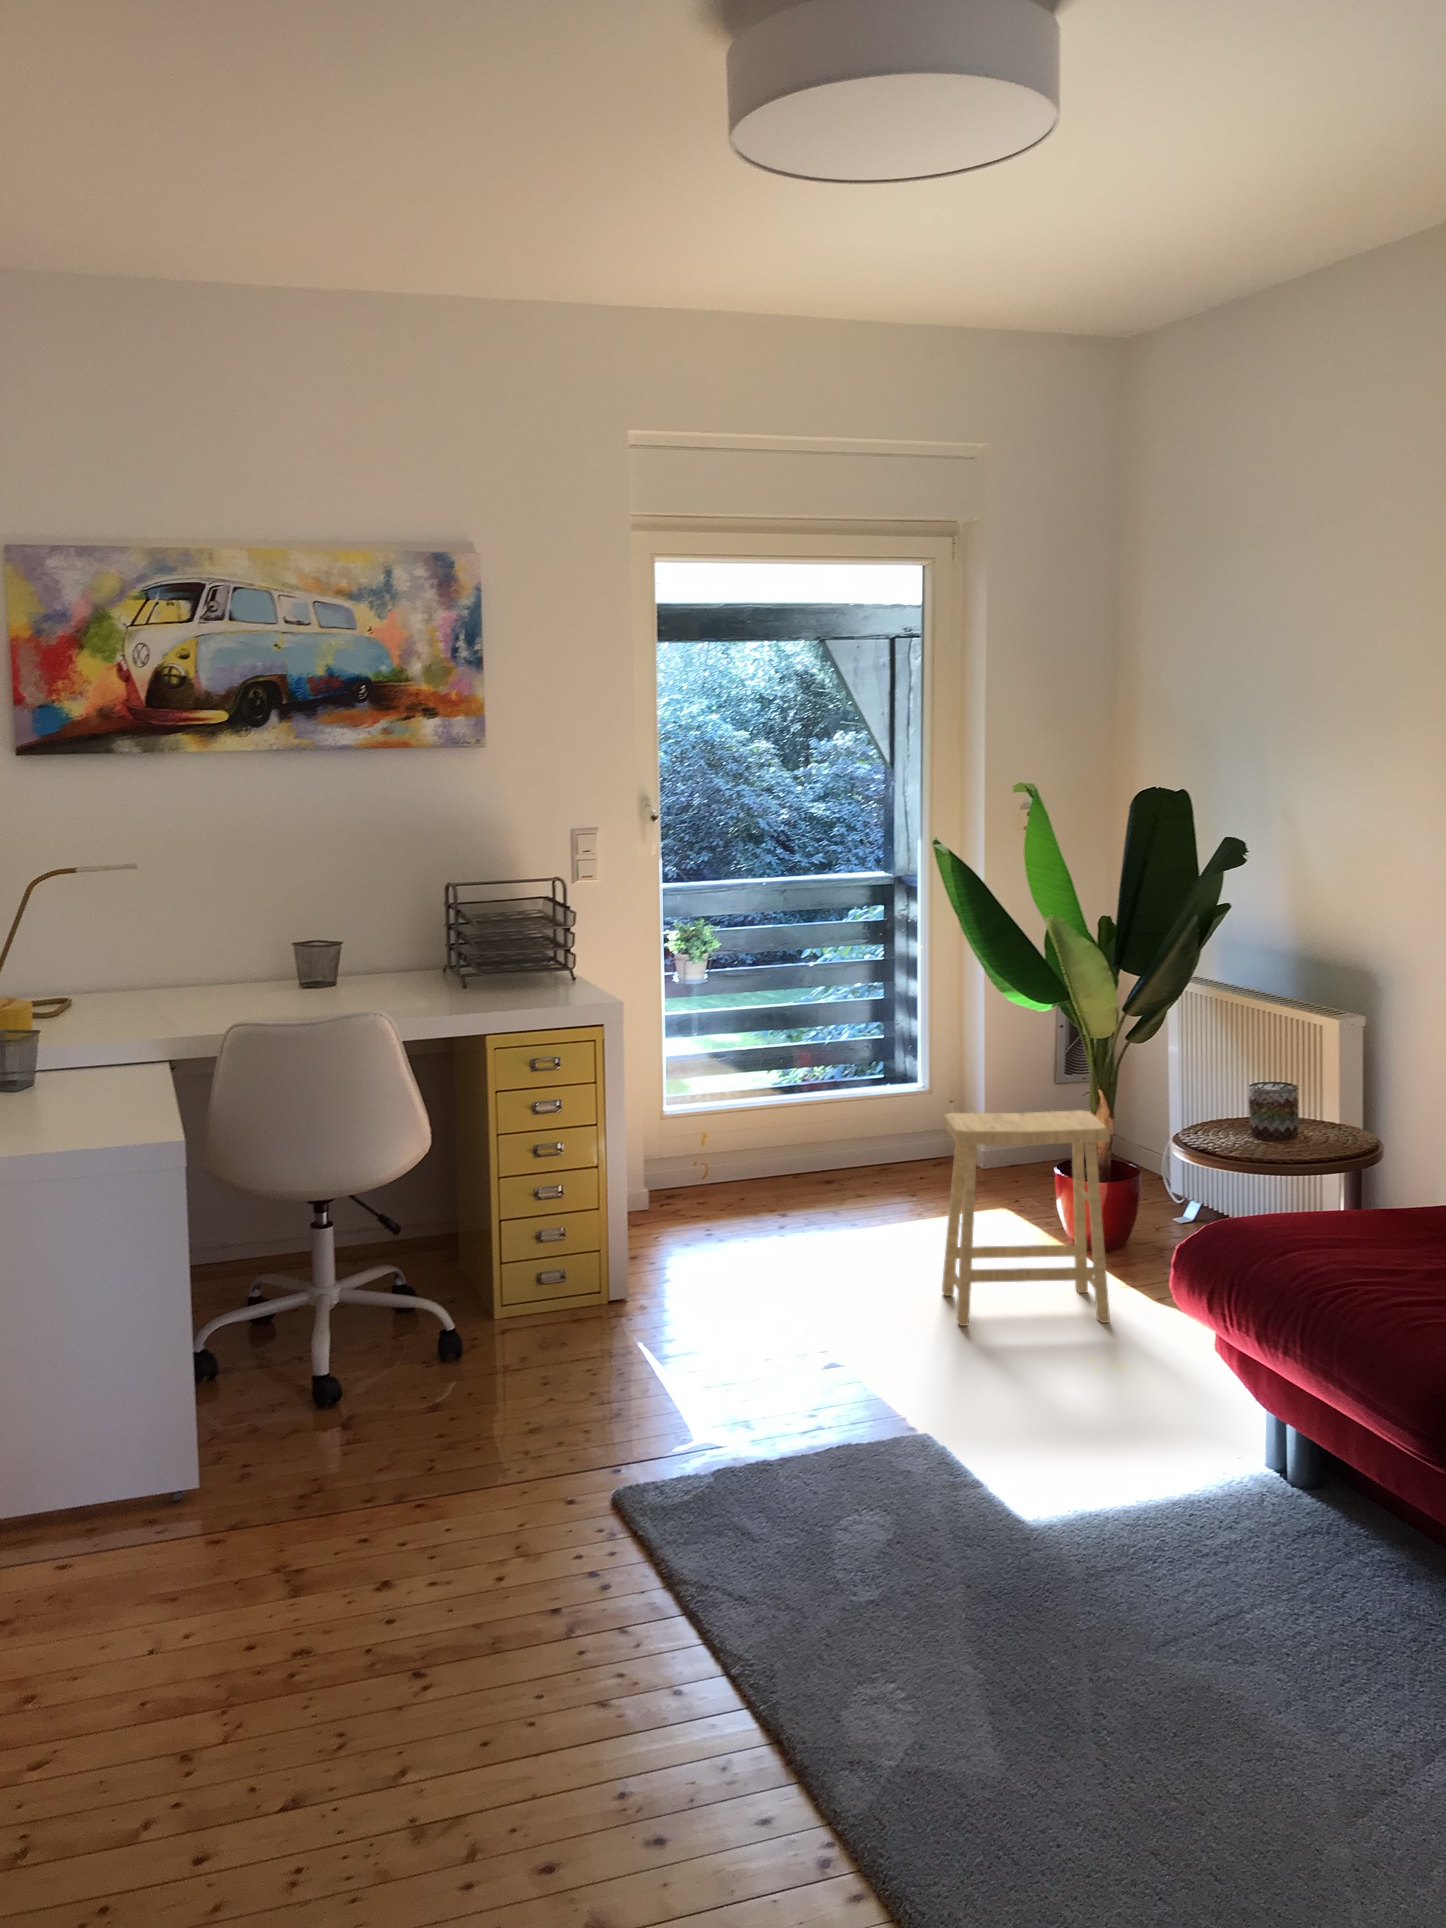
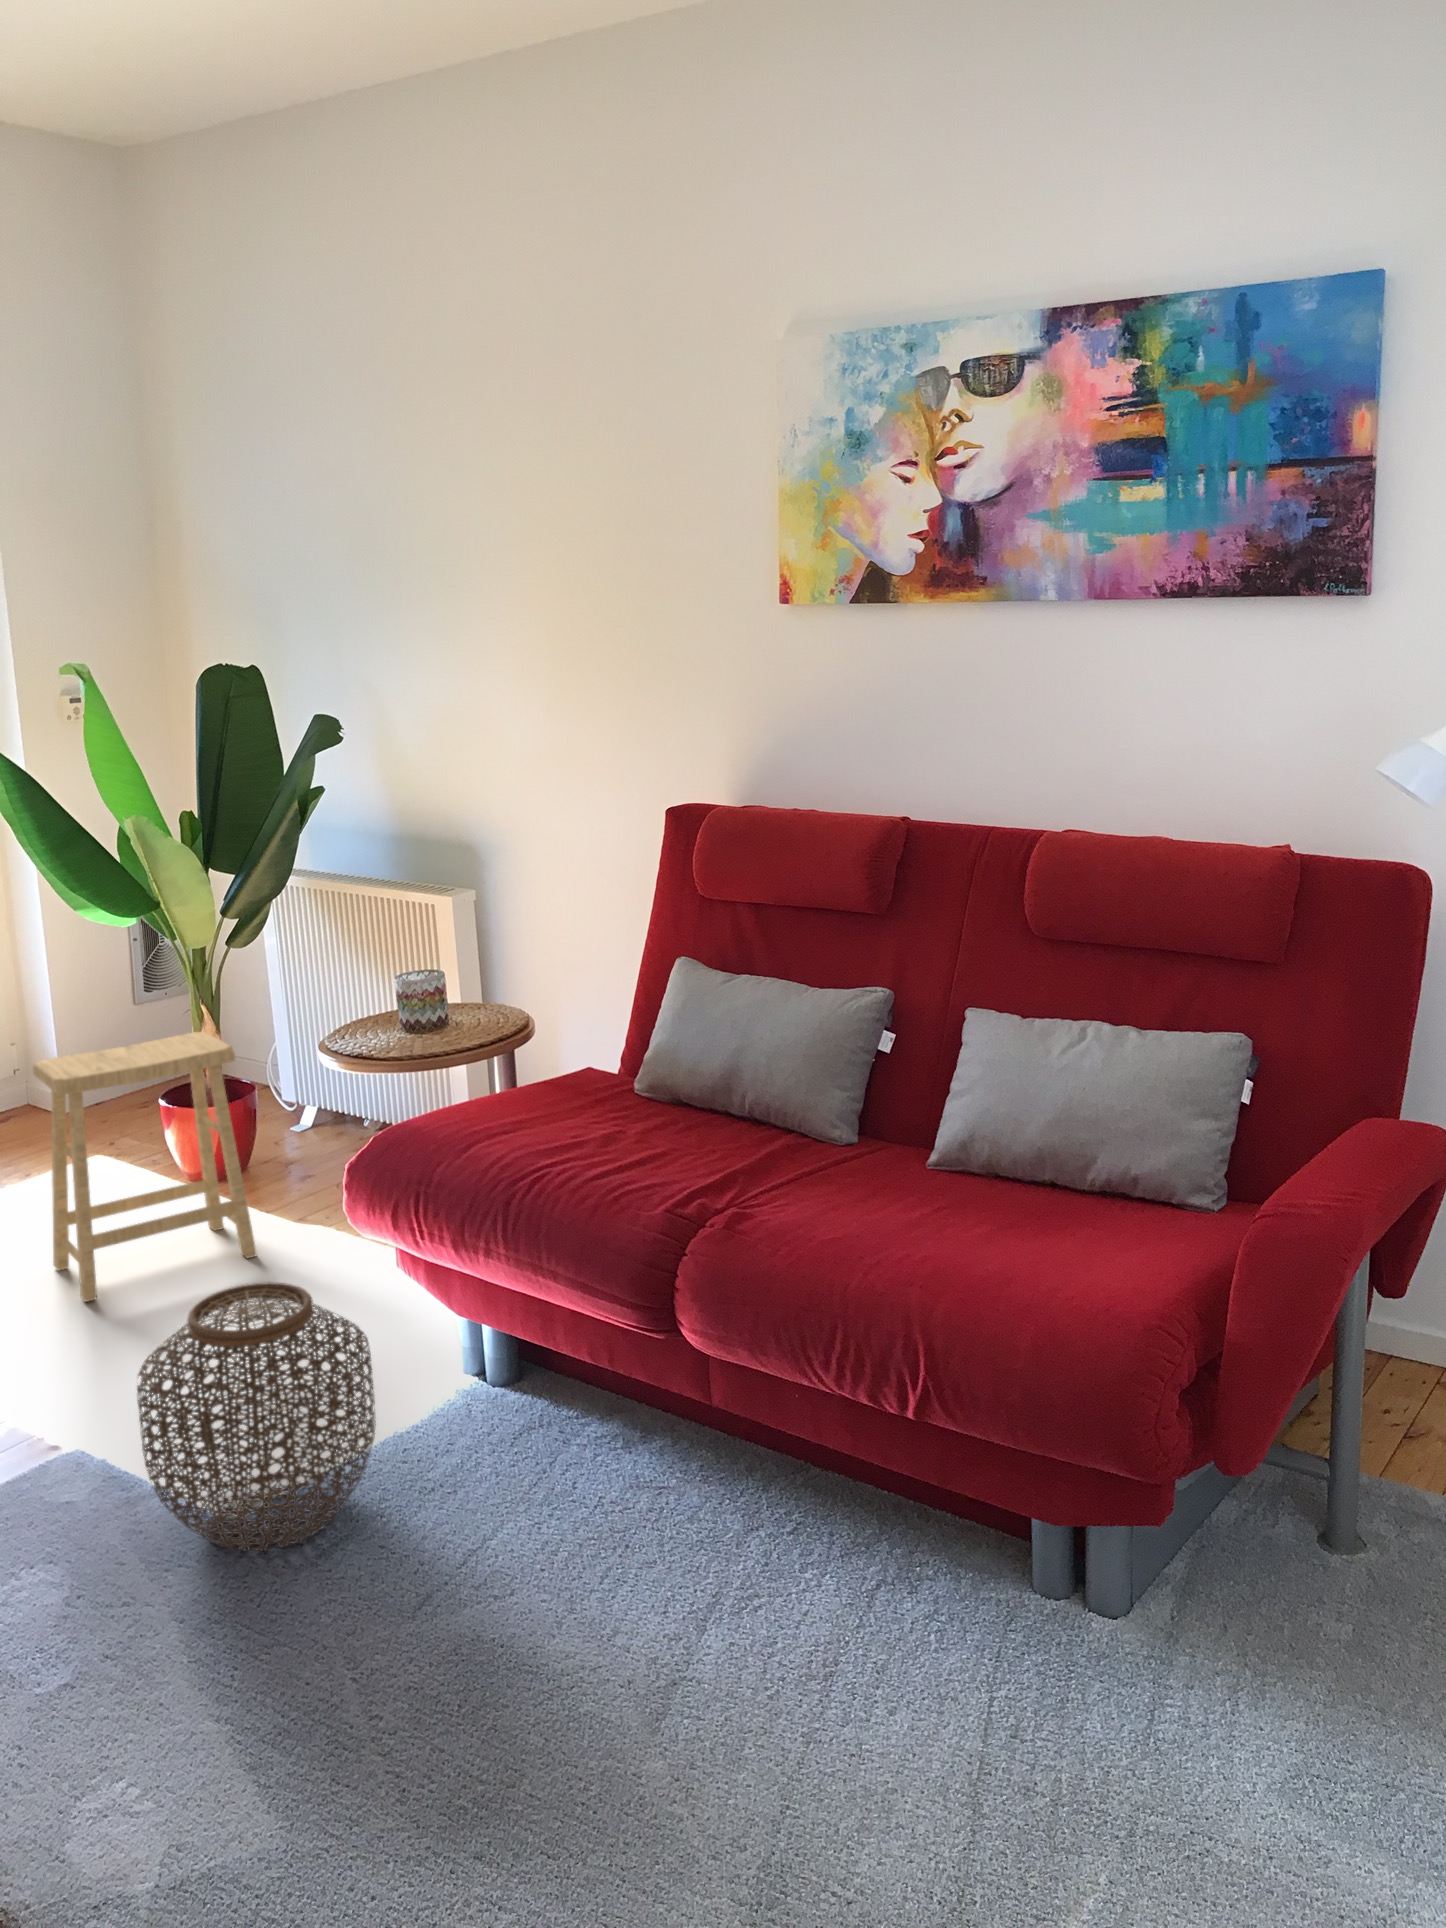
woven basket: none [962,1325,1162,1561] -> present [137,1282,376,1551]

